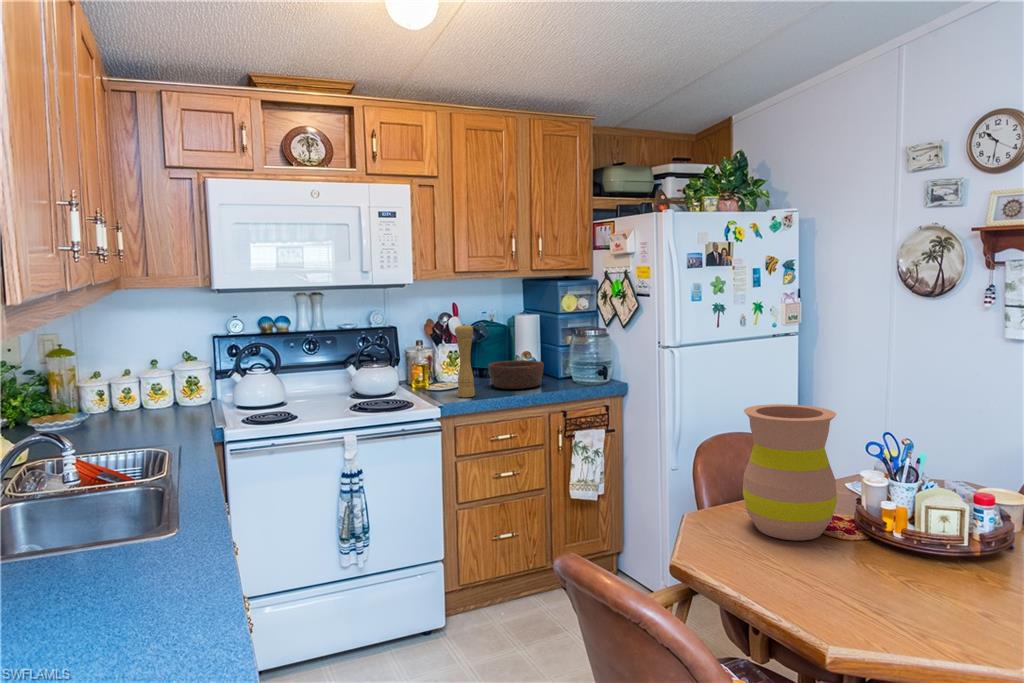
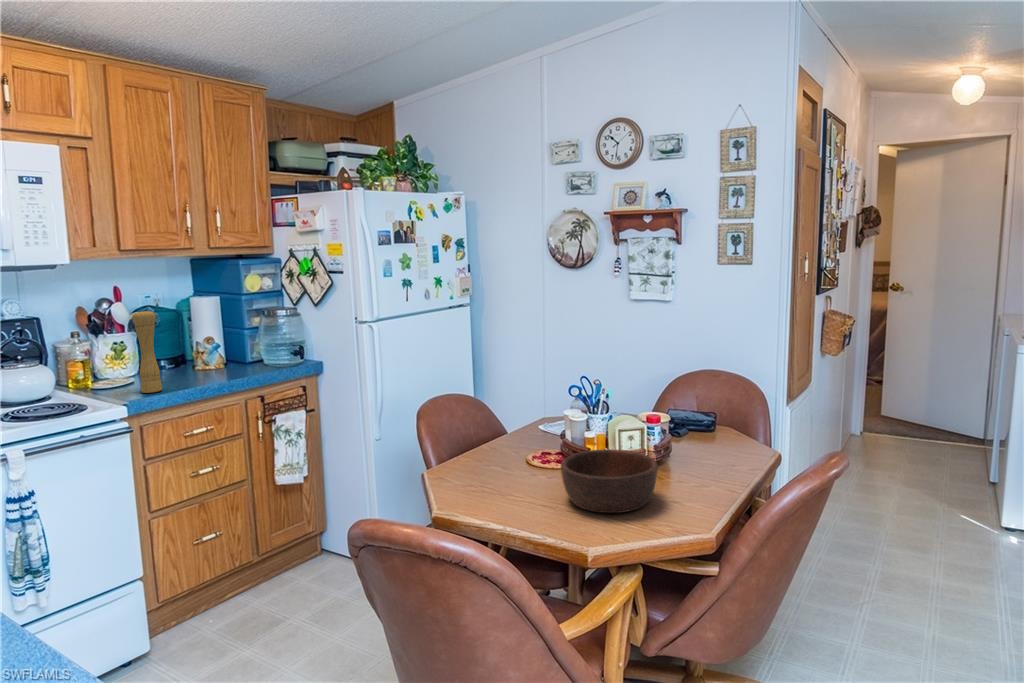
wooden bowl: present [488,360,544,389] -> present [561,449,658,513]
vase: present [743,404,837,540] -> none [477,362,552,473]

